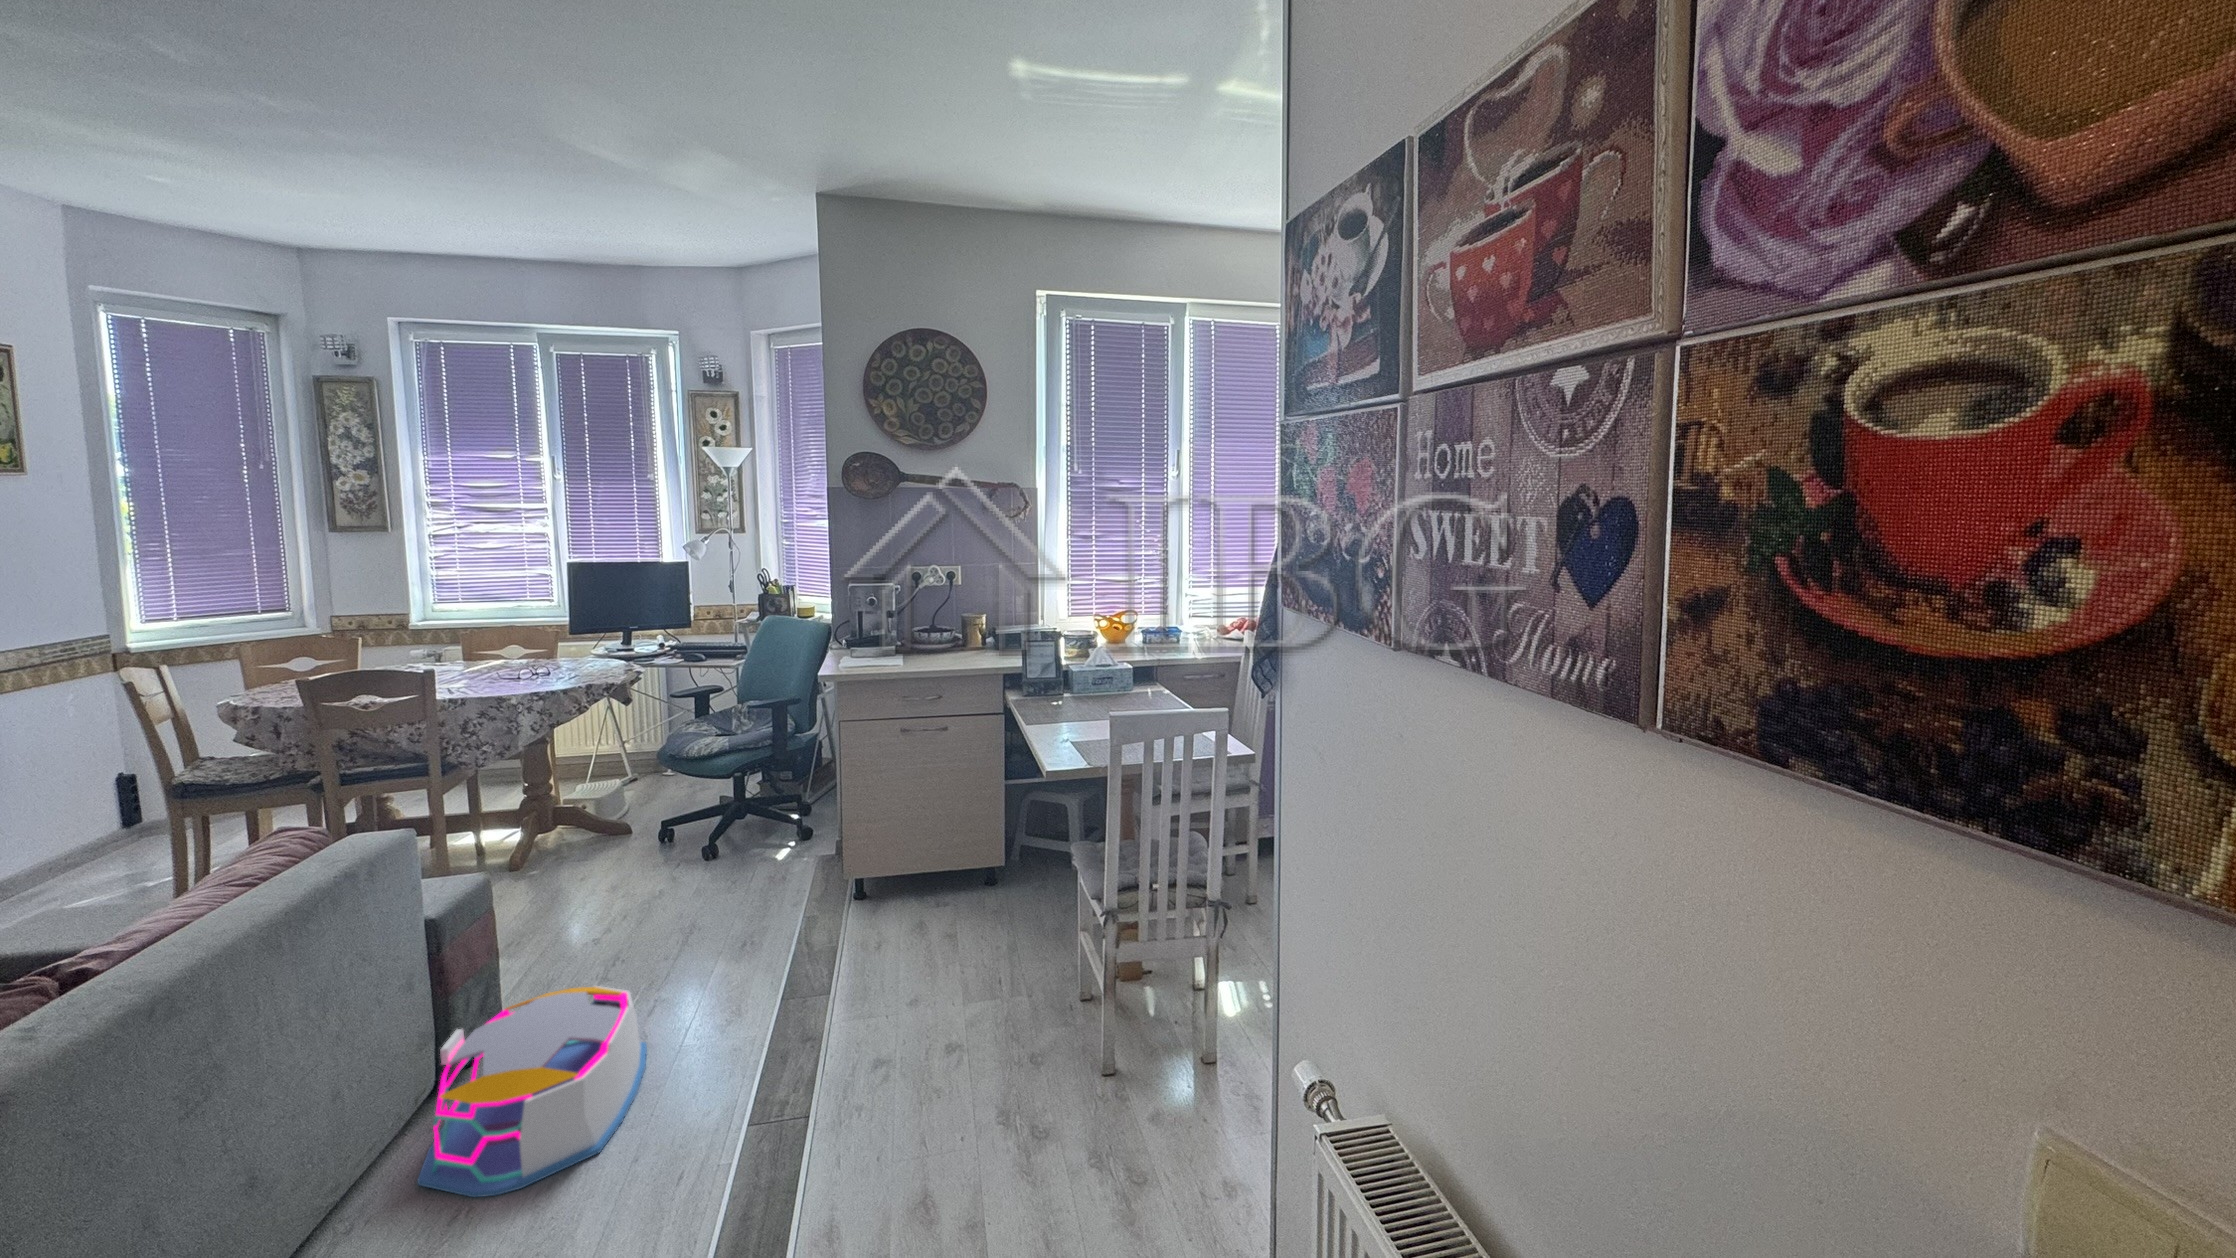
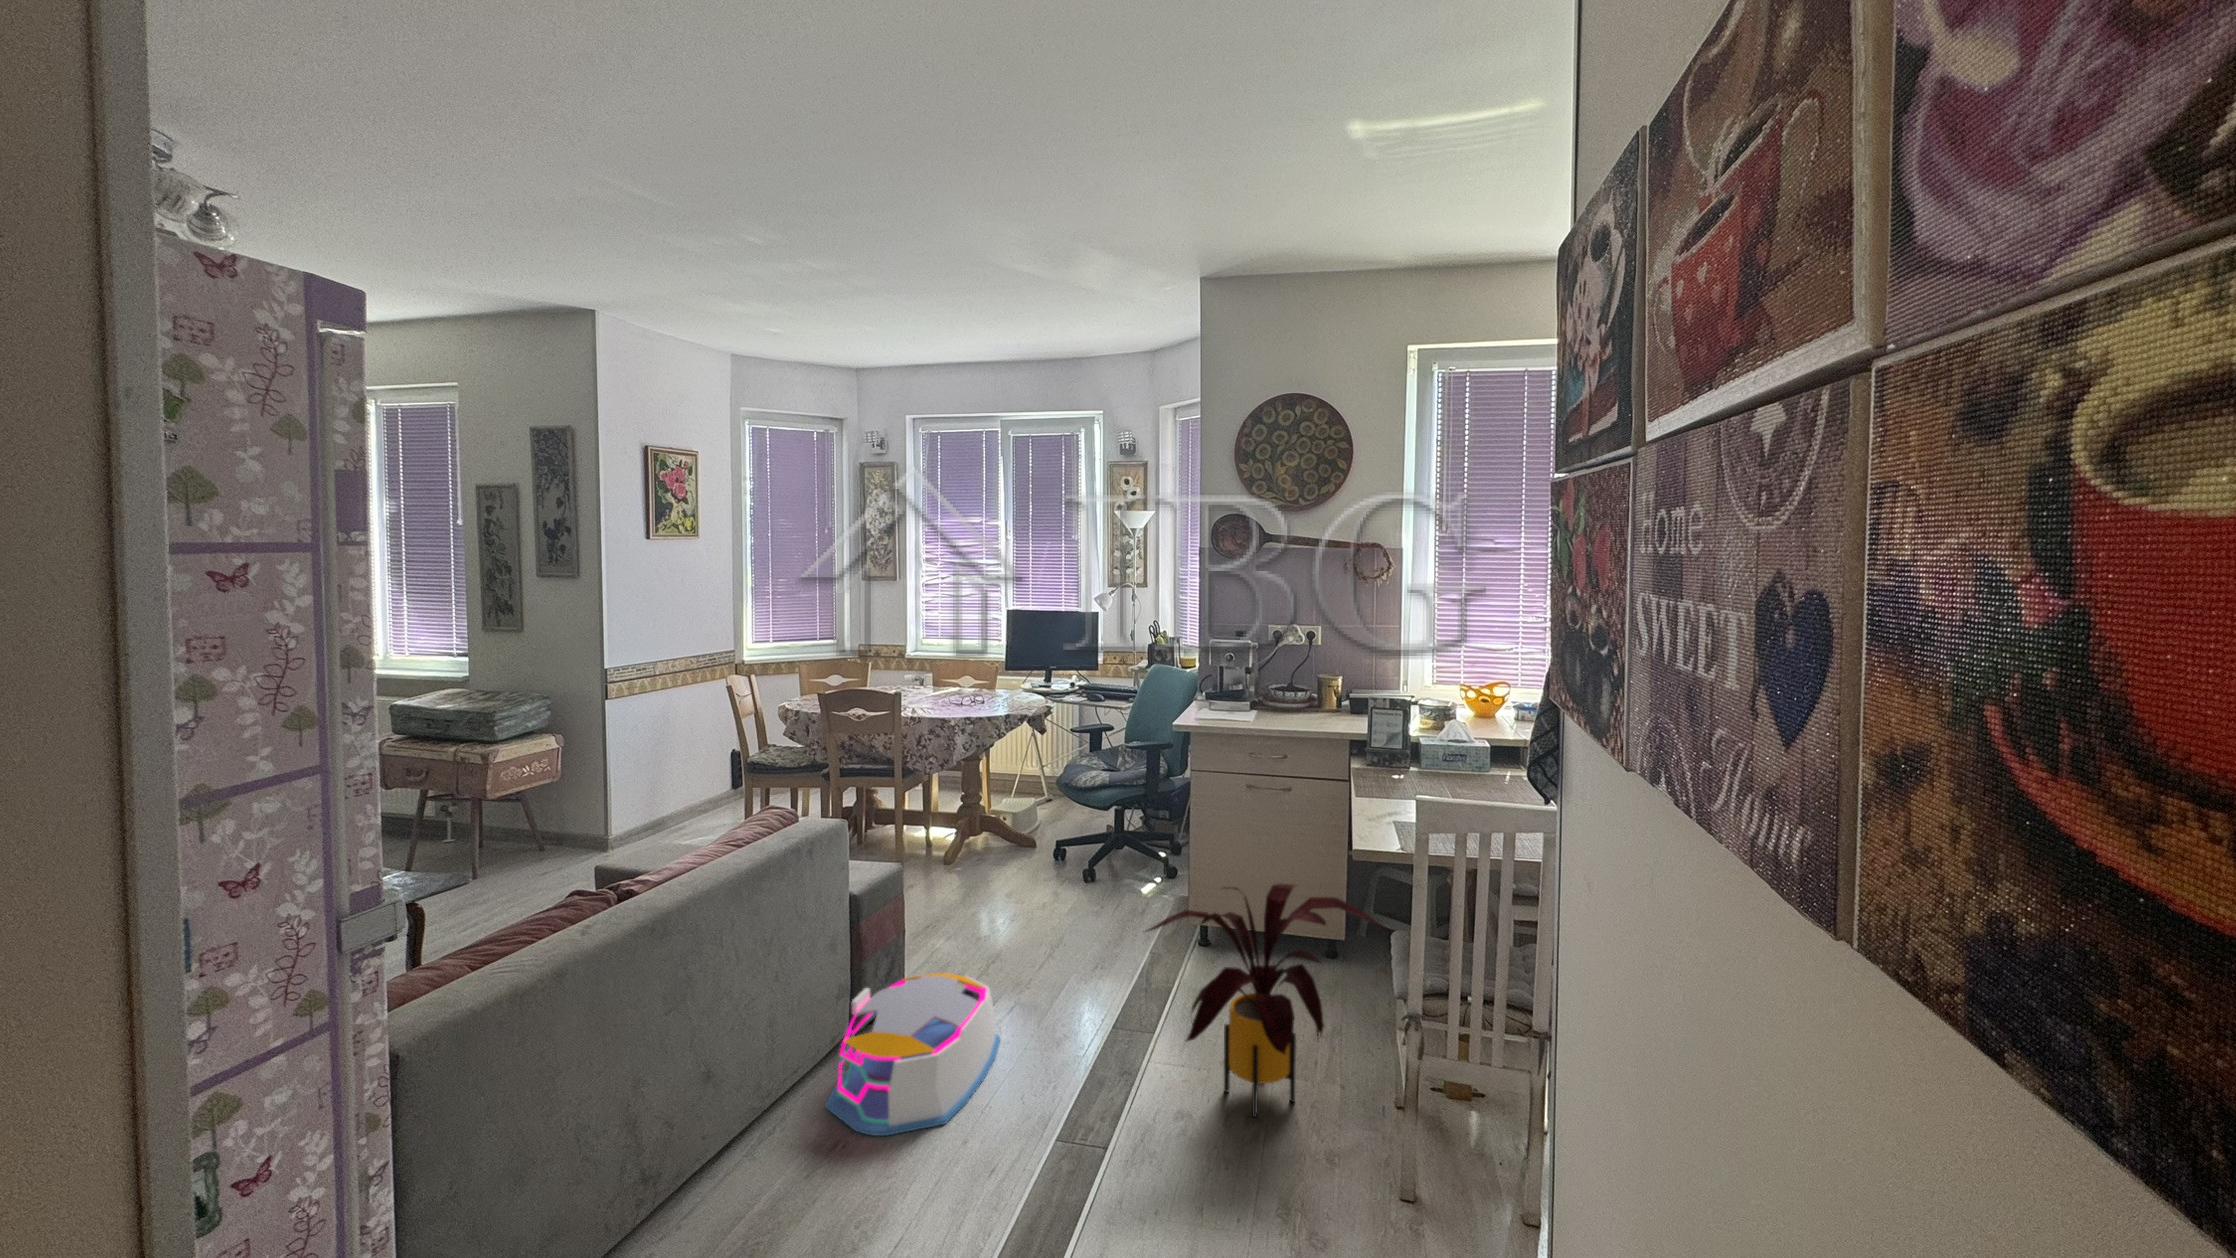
house plant: none [831,817,1075,1045] -> present [1147,883,1389,1117]

